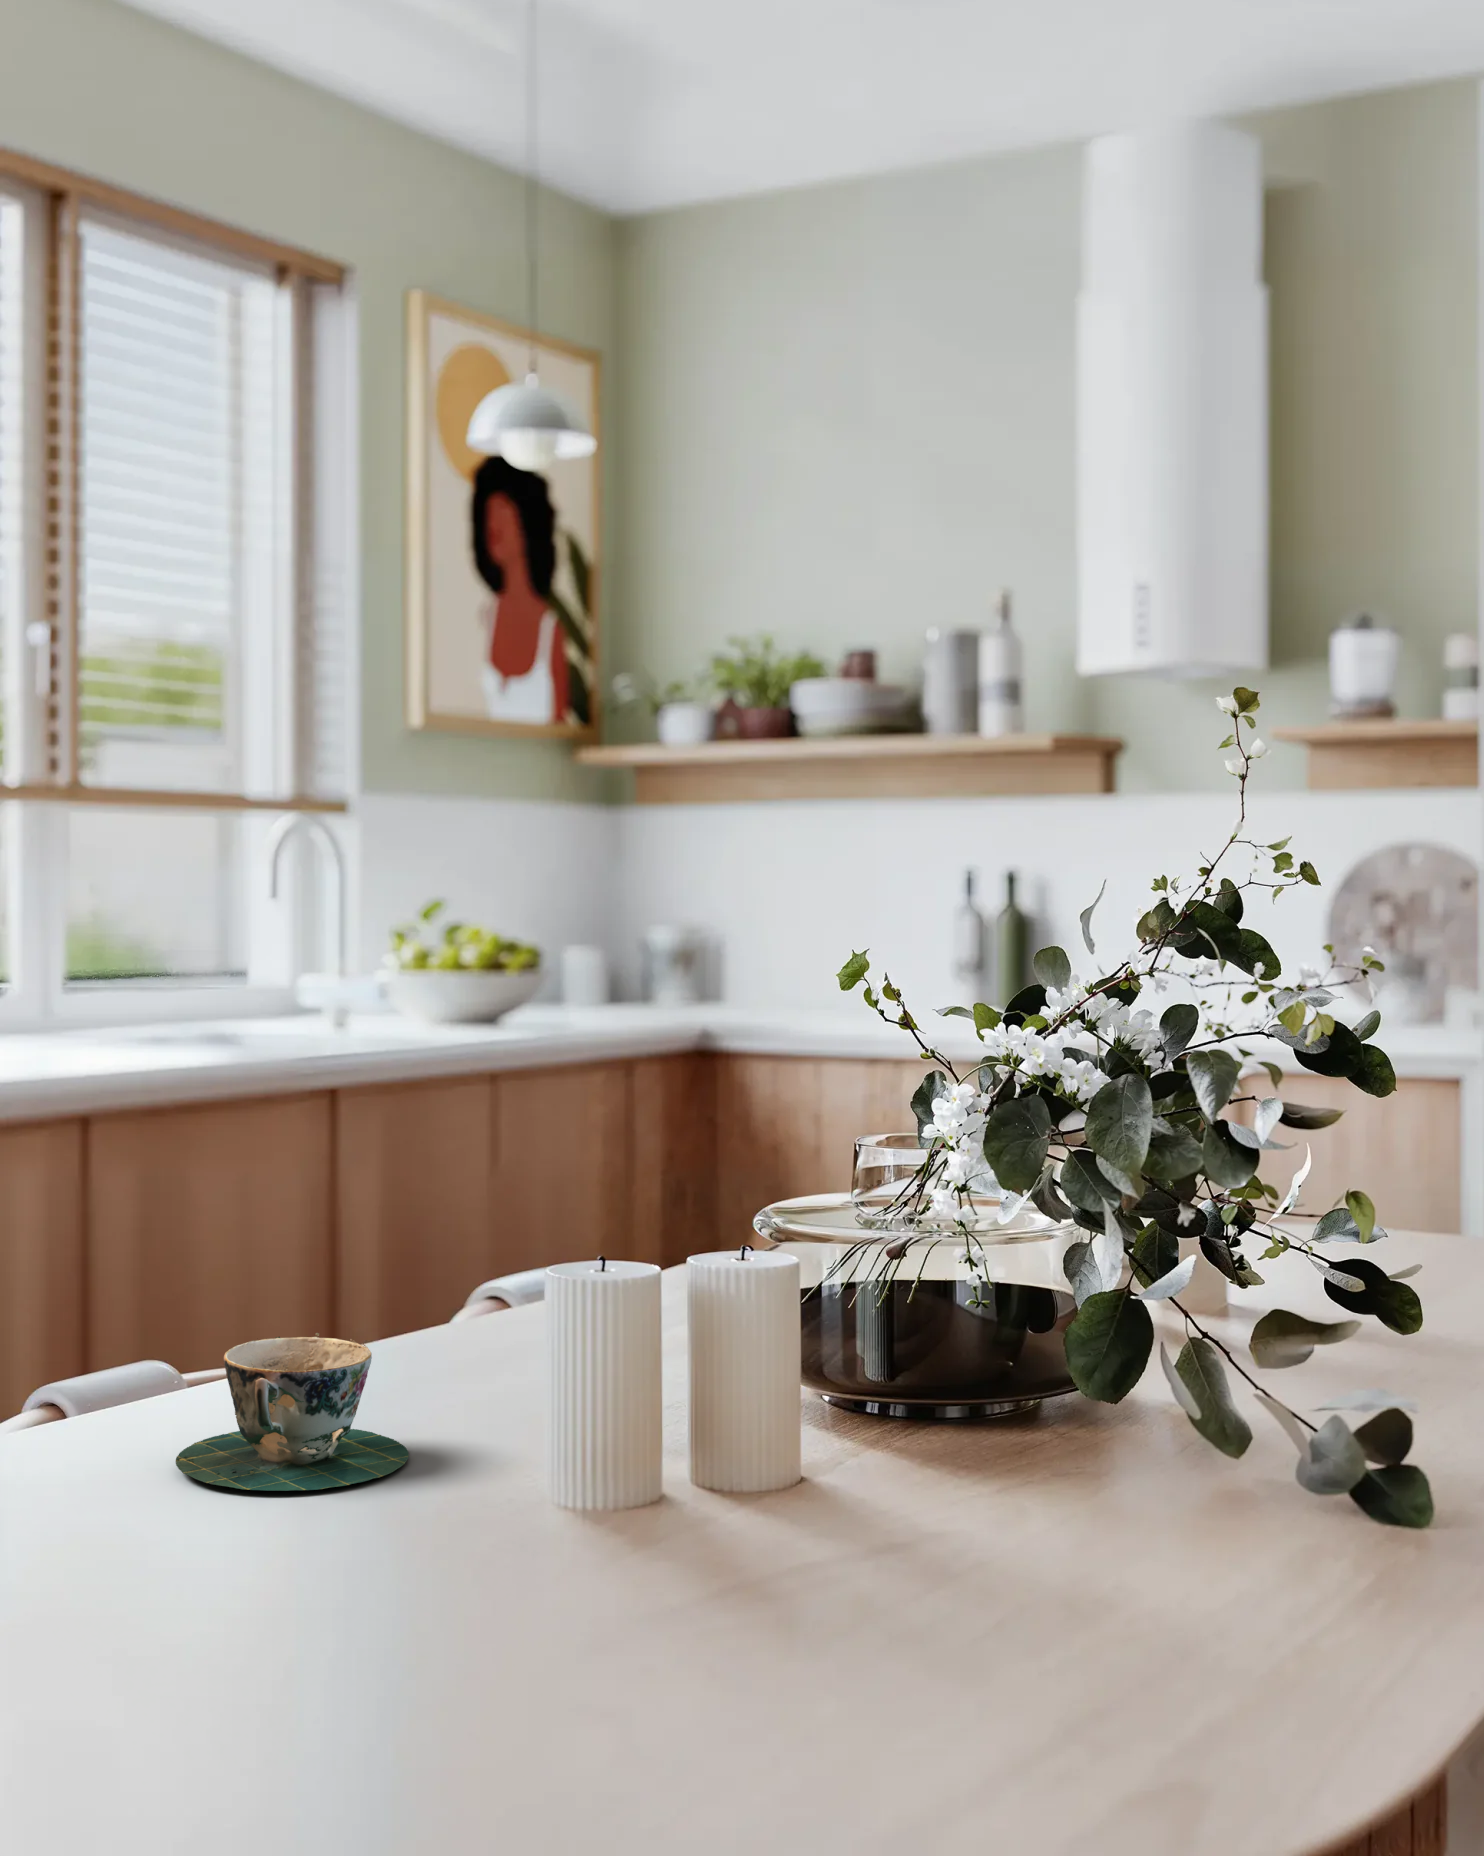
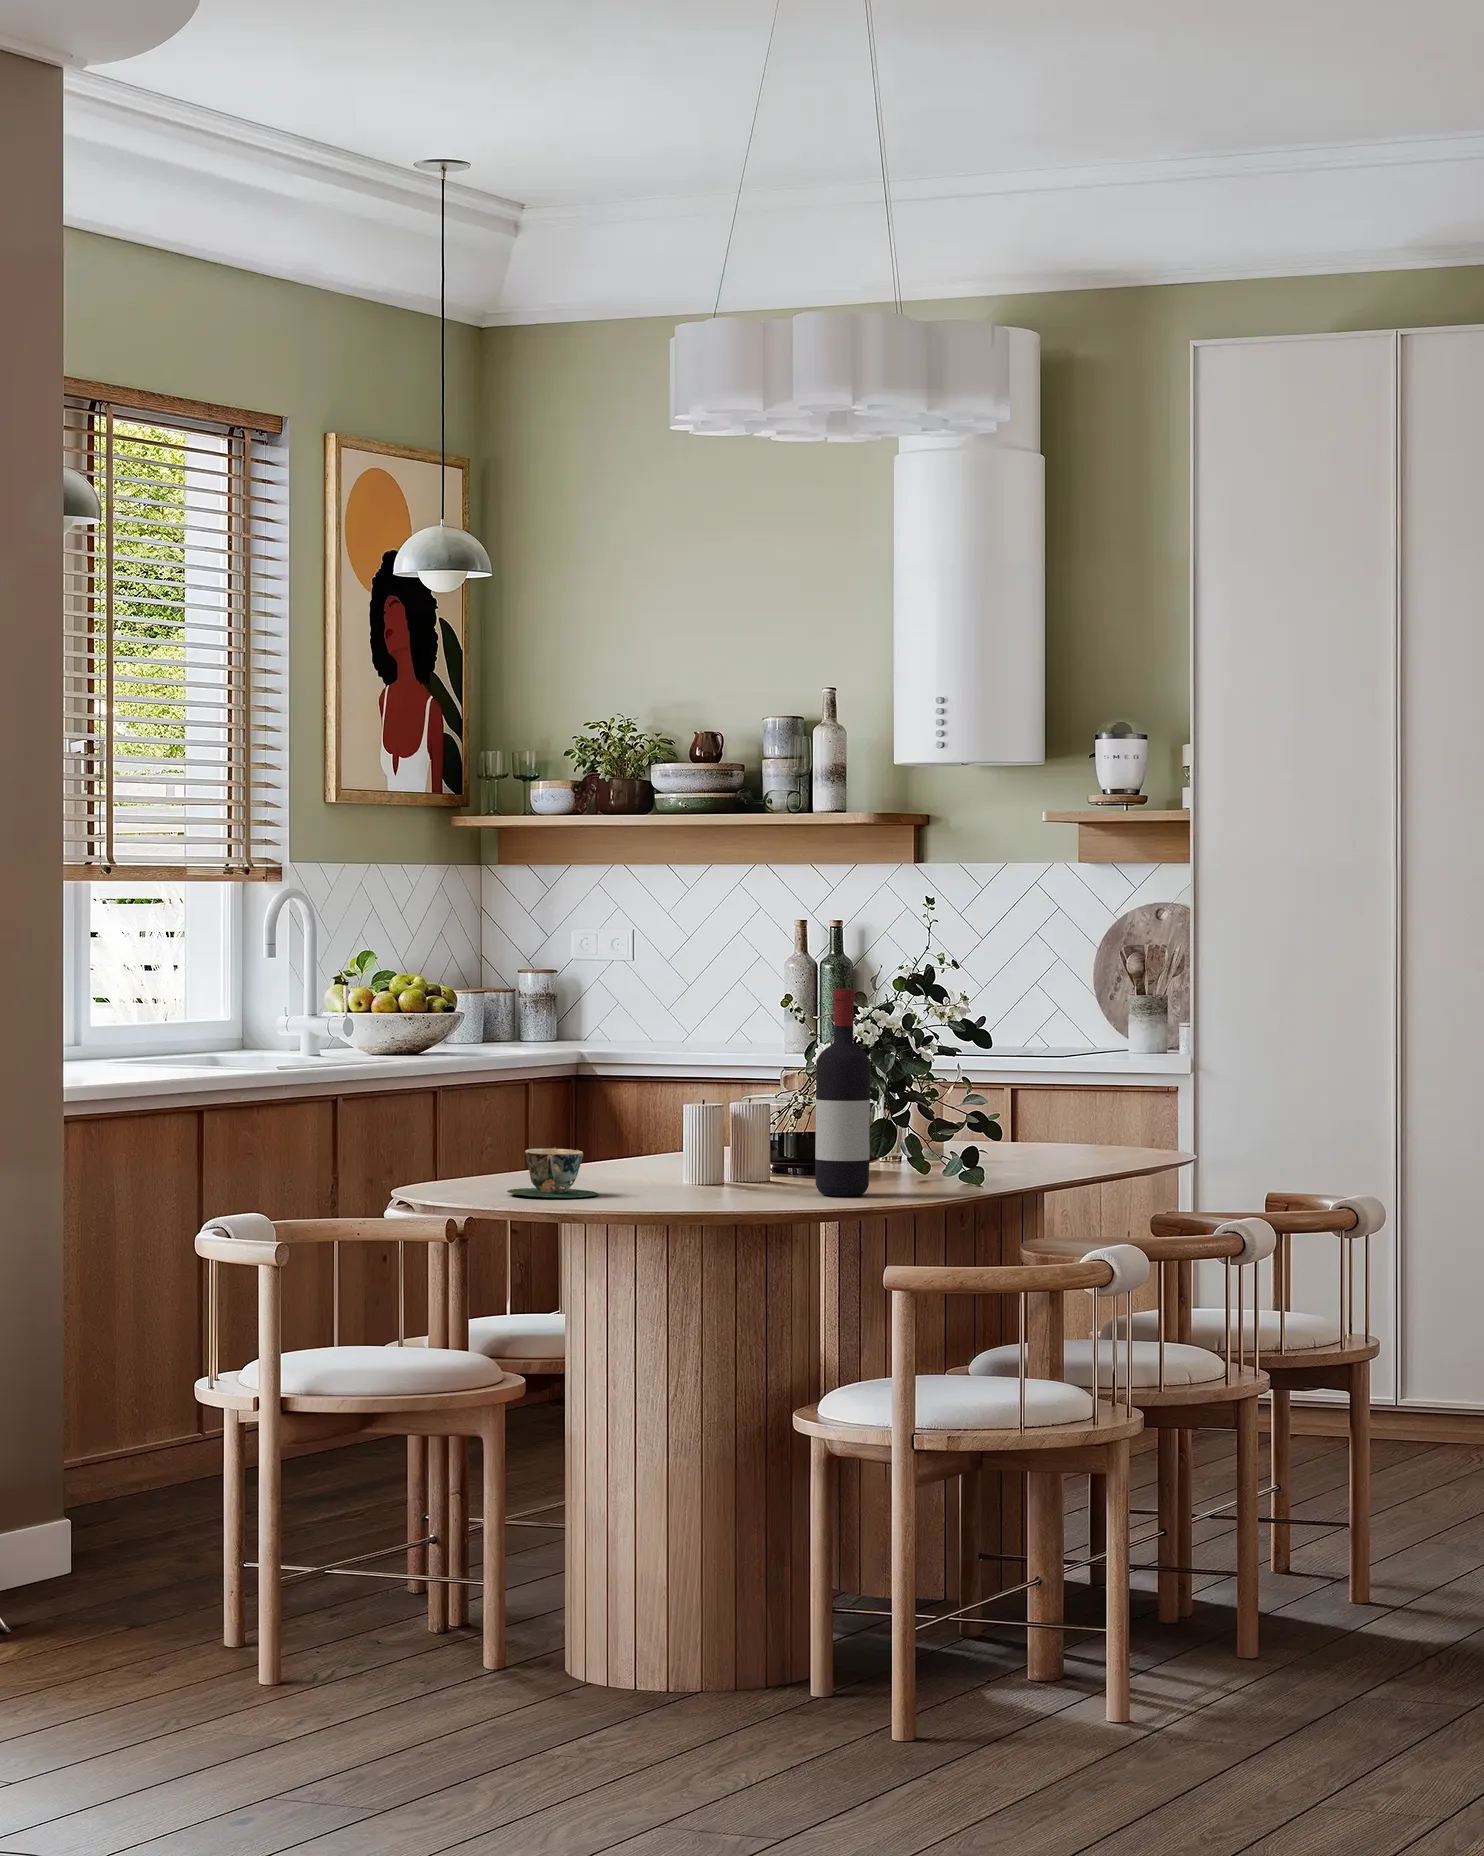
wine bottle: none [953,952,1092,1479] -> present [815,989,871,1196]

